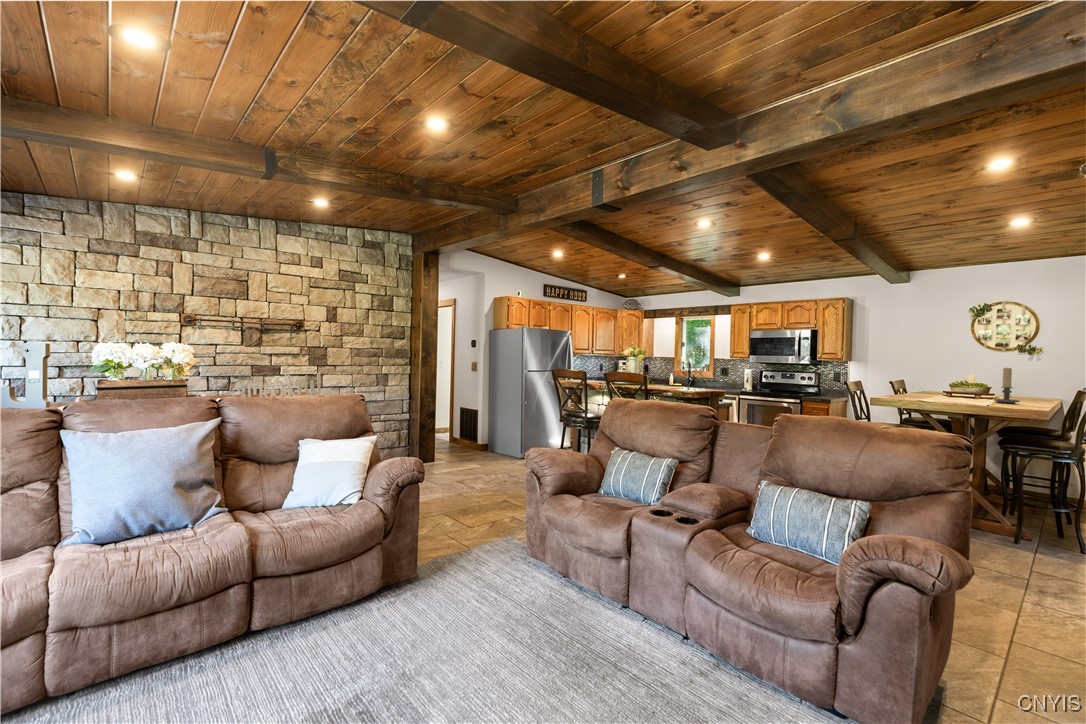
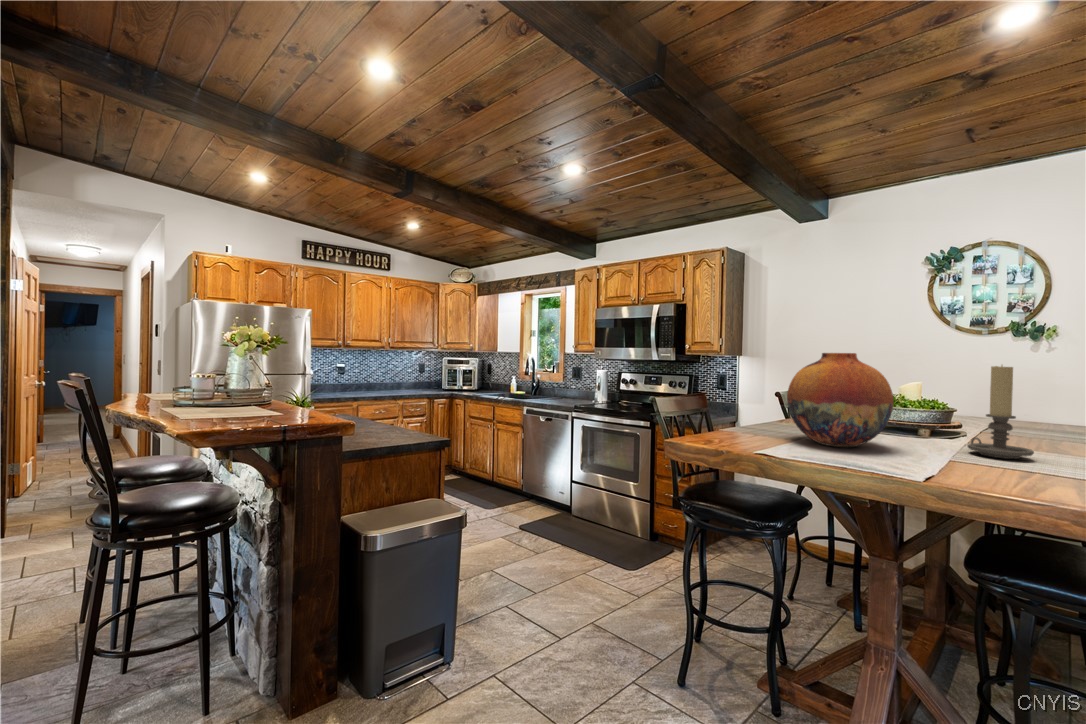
vase: none [916,362,964,400] -> present [787,353,893,447]

